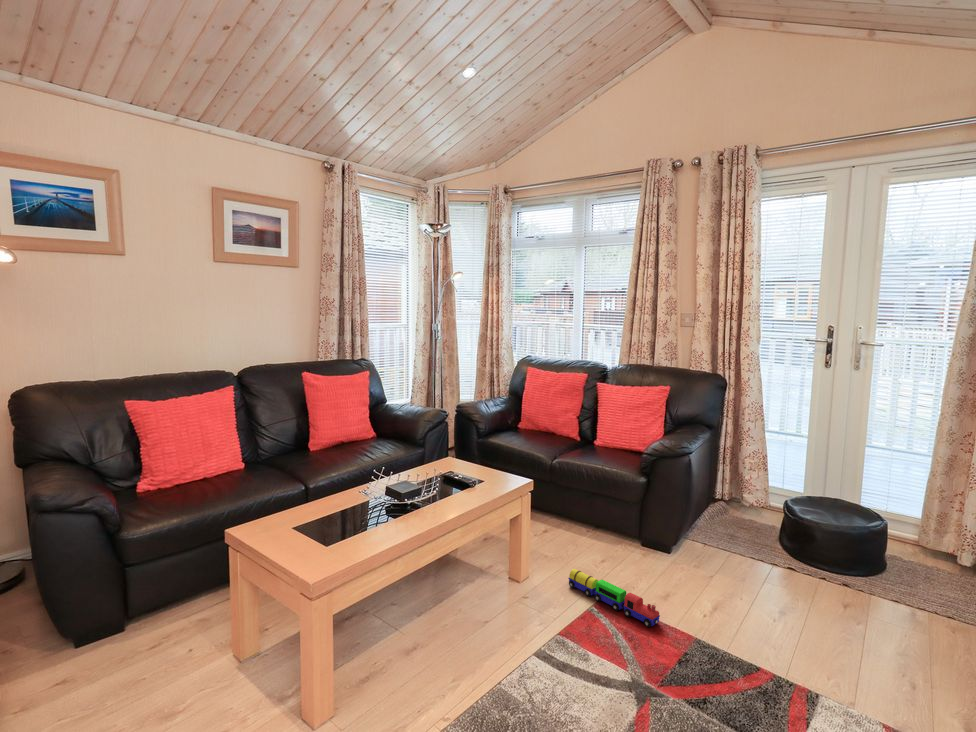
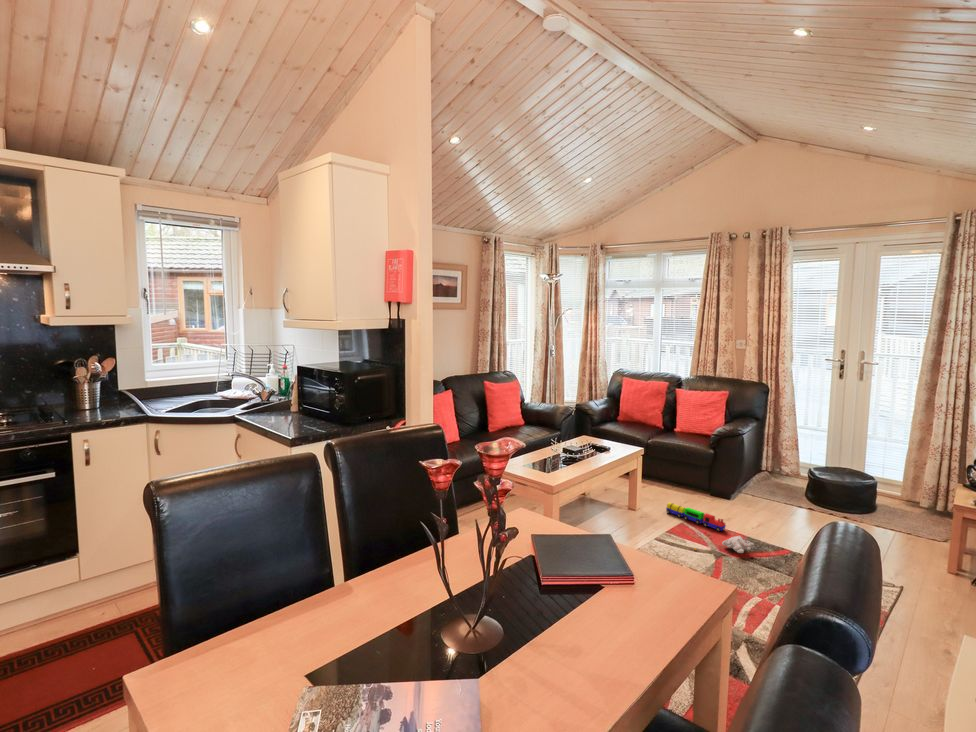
plush toy: none [600,643,706,688] -> present [694,536,754,553]

